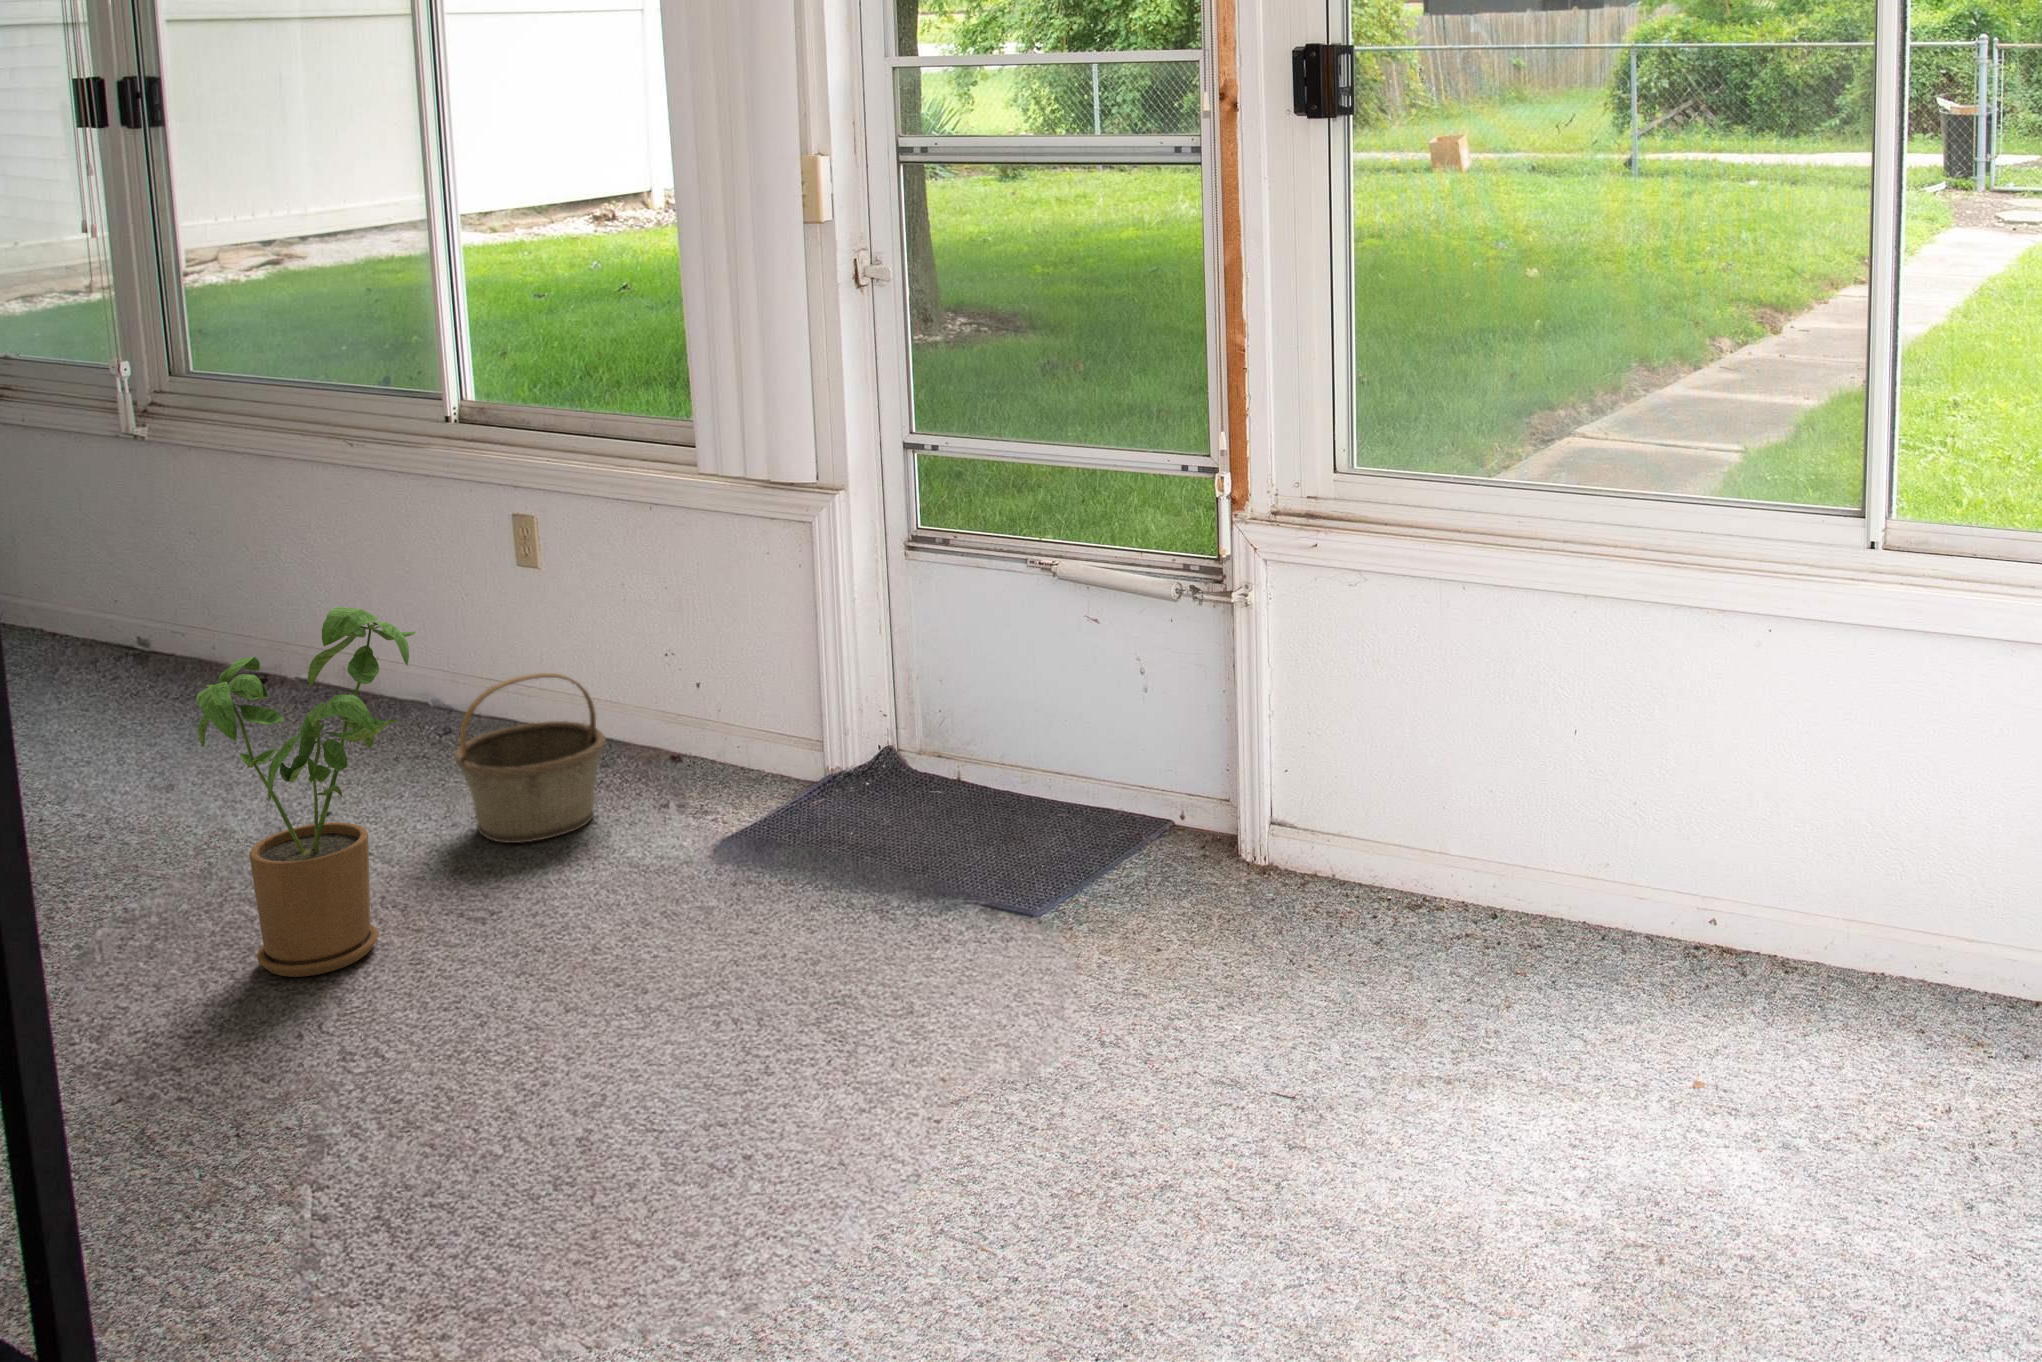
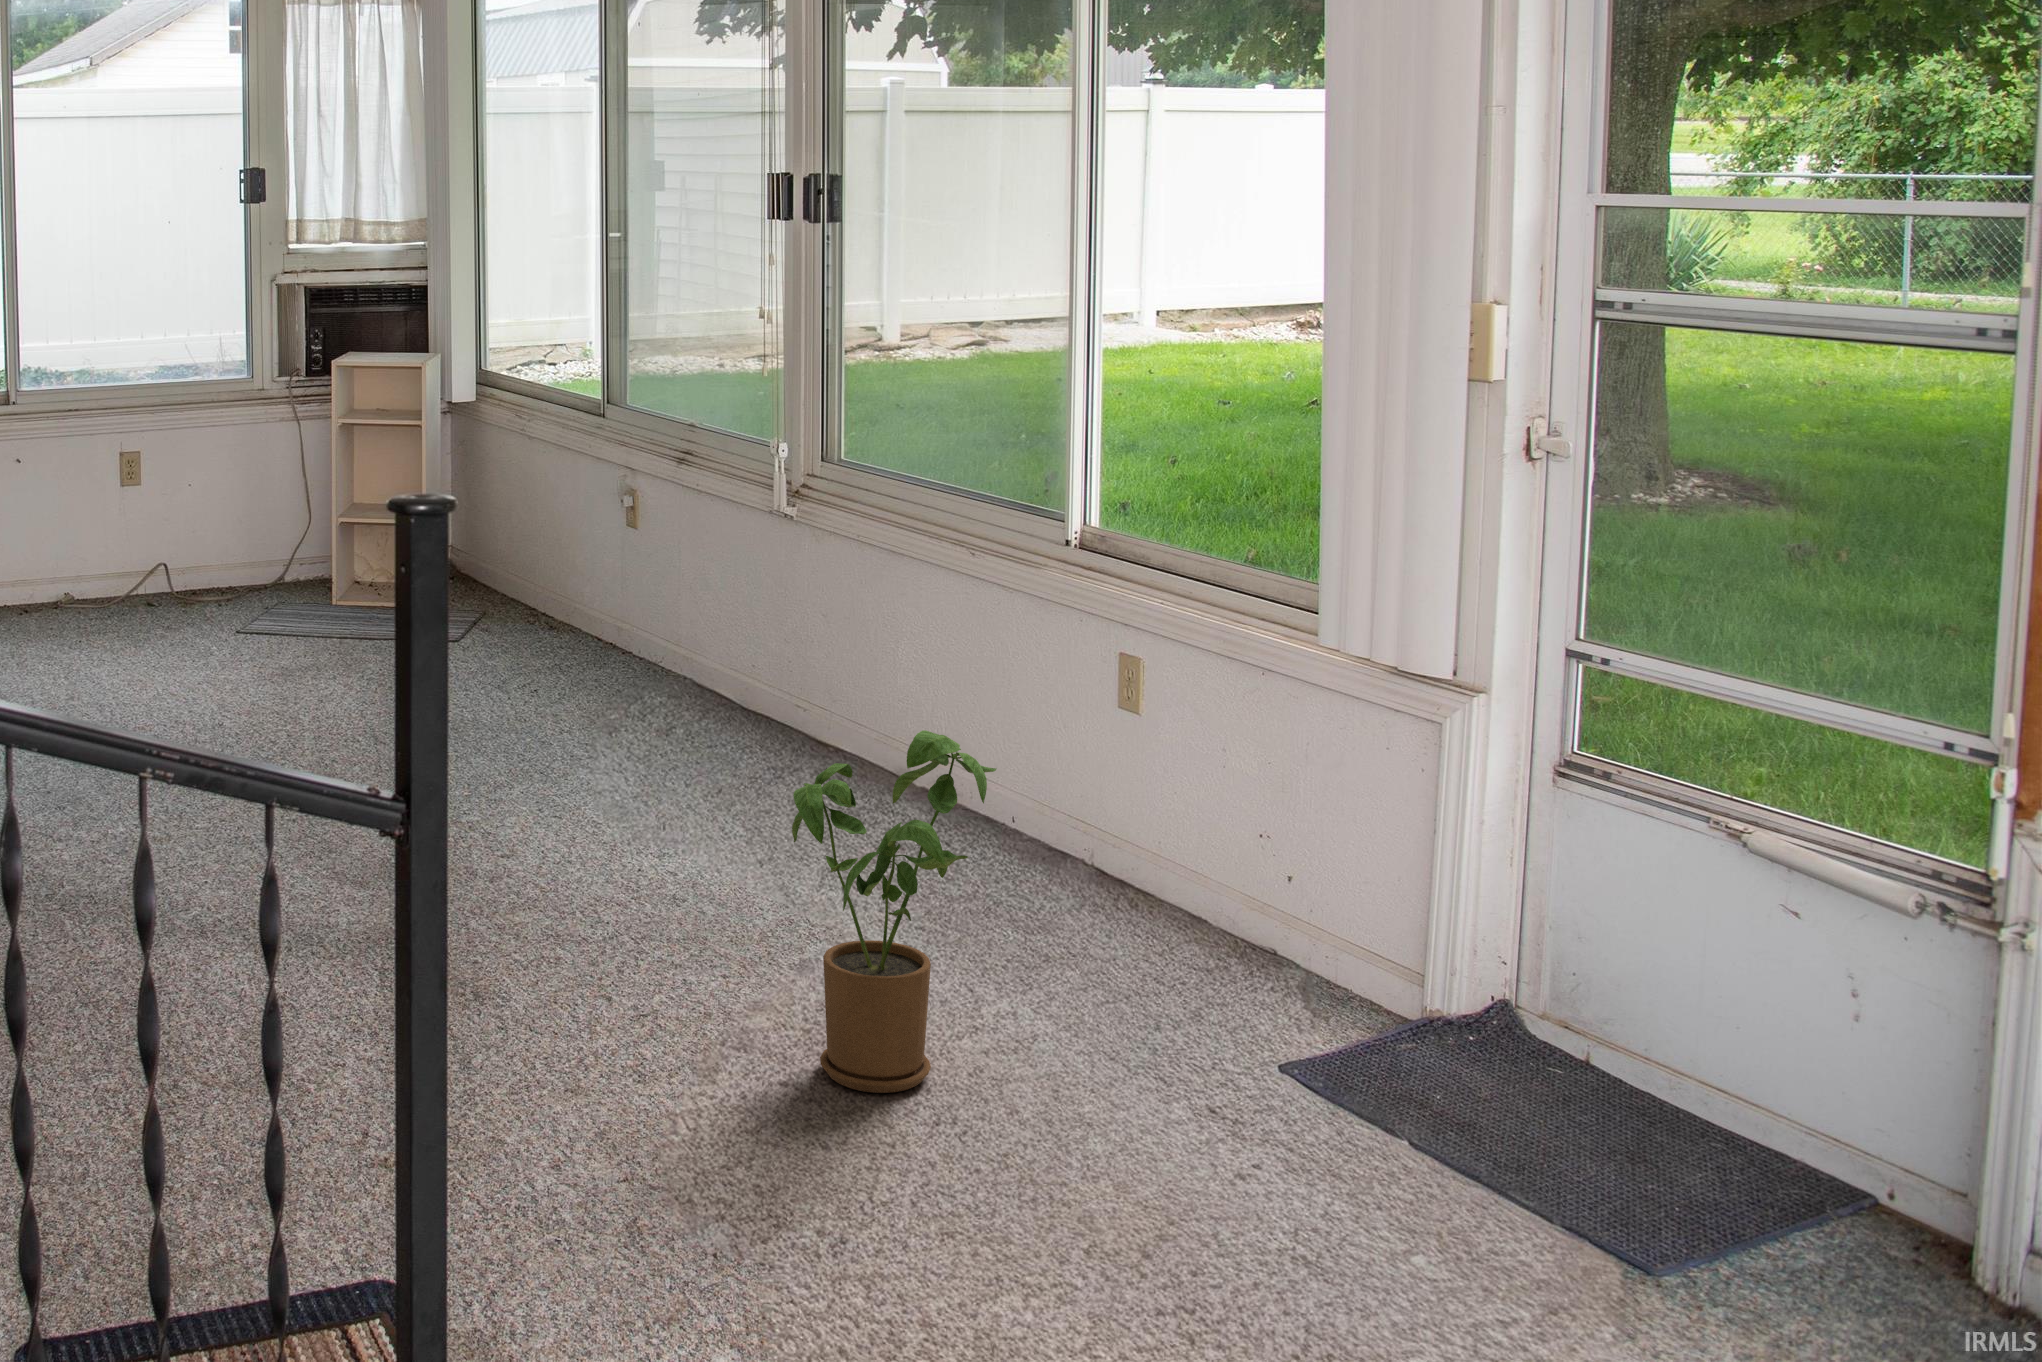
basket: present [454,673,606,843] -> none [1027,833,1183,1014]

